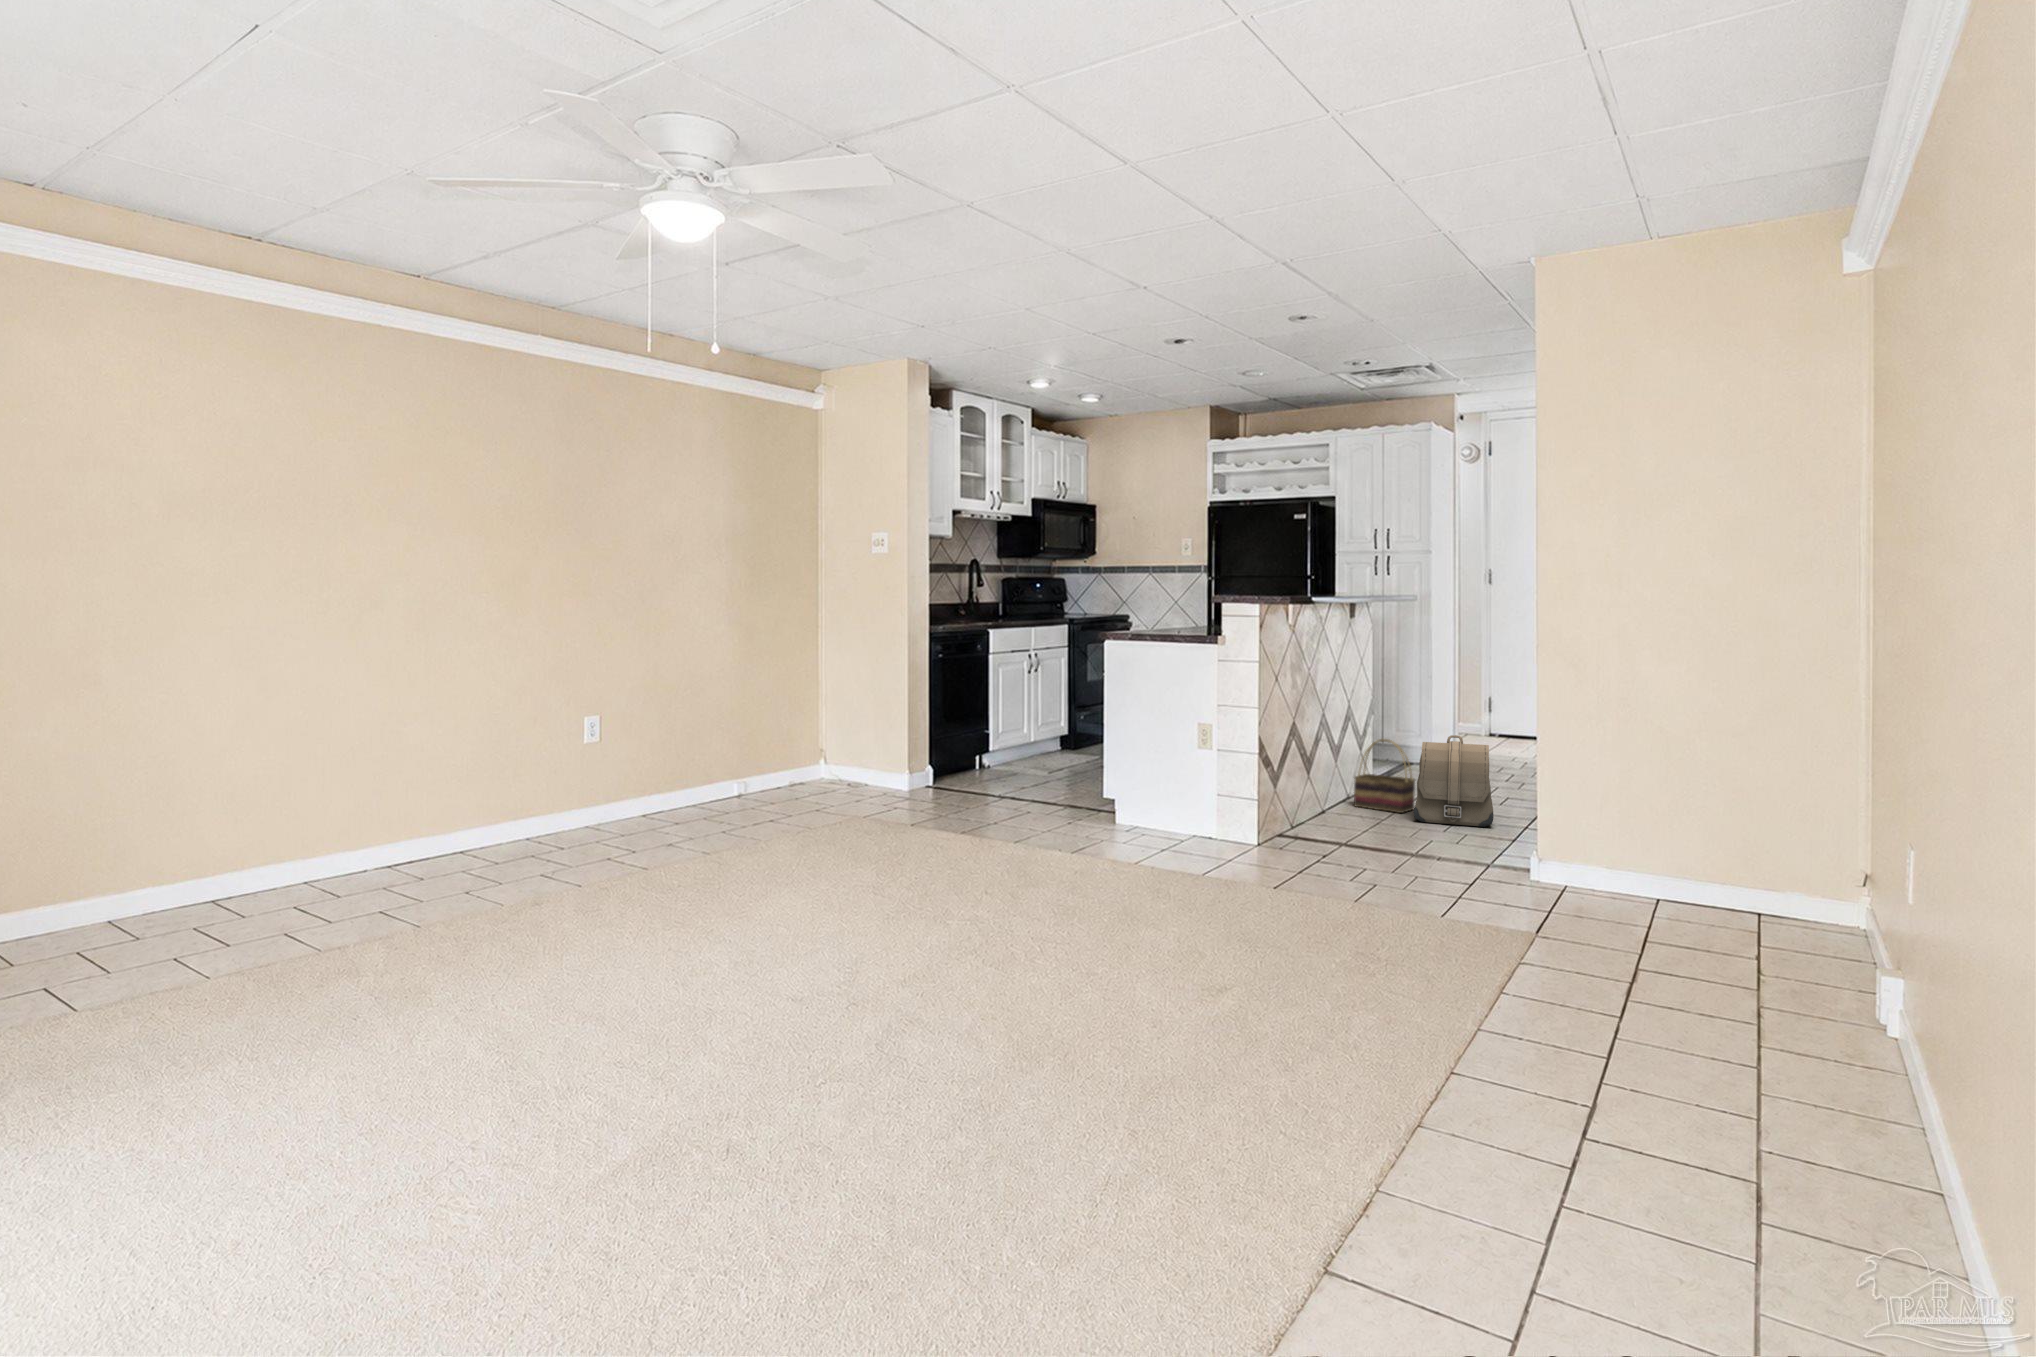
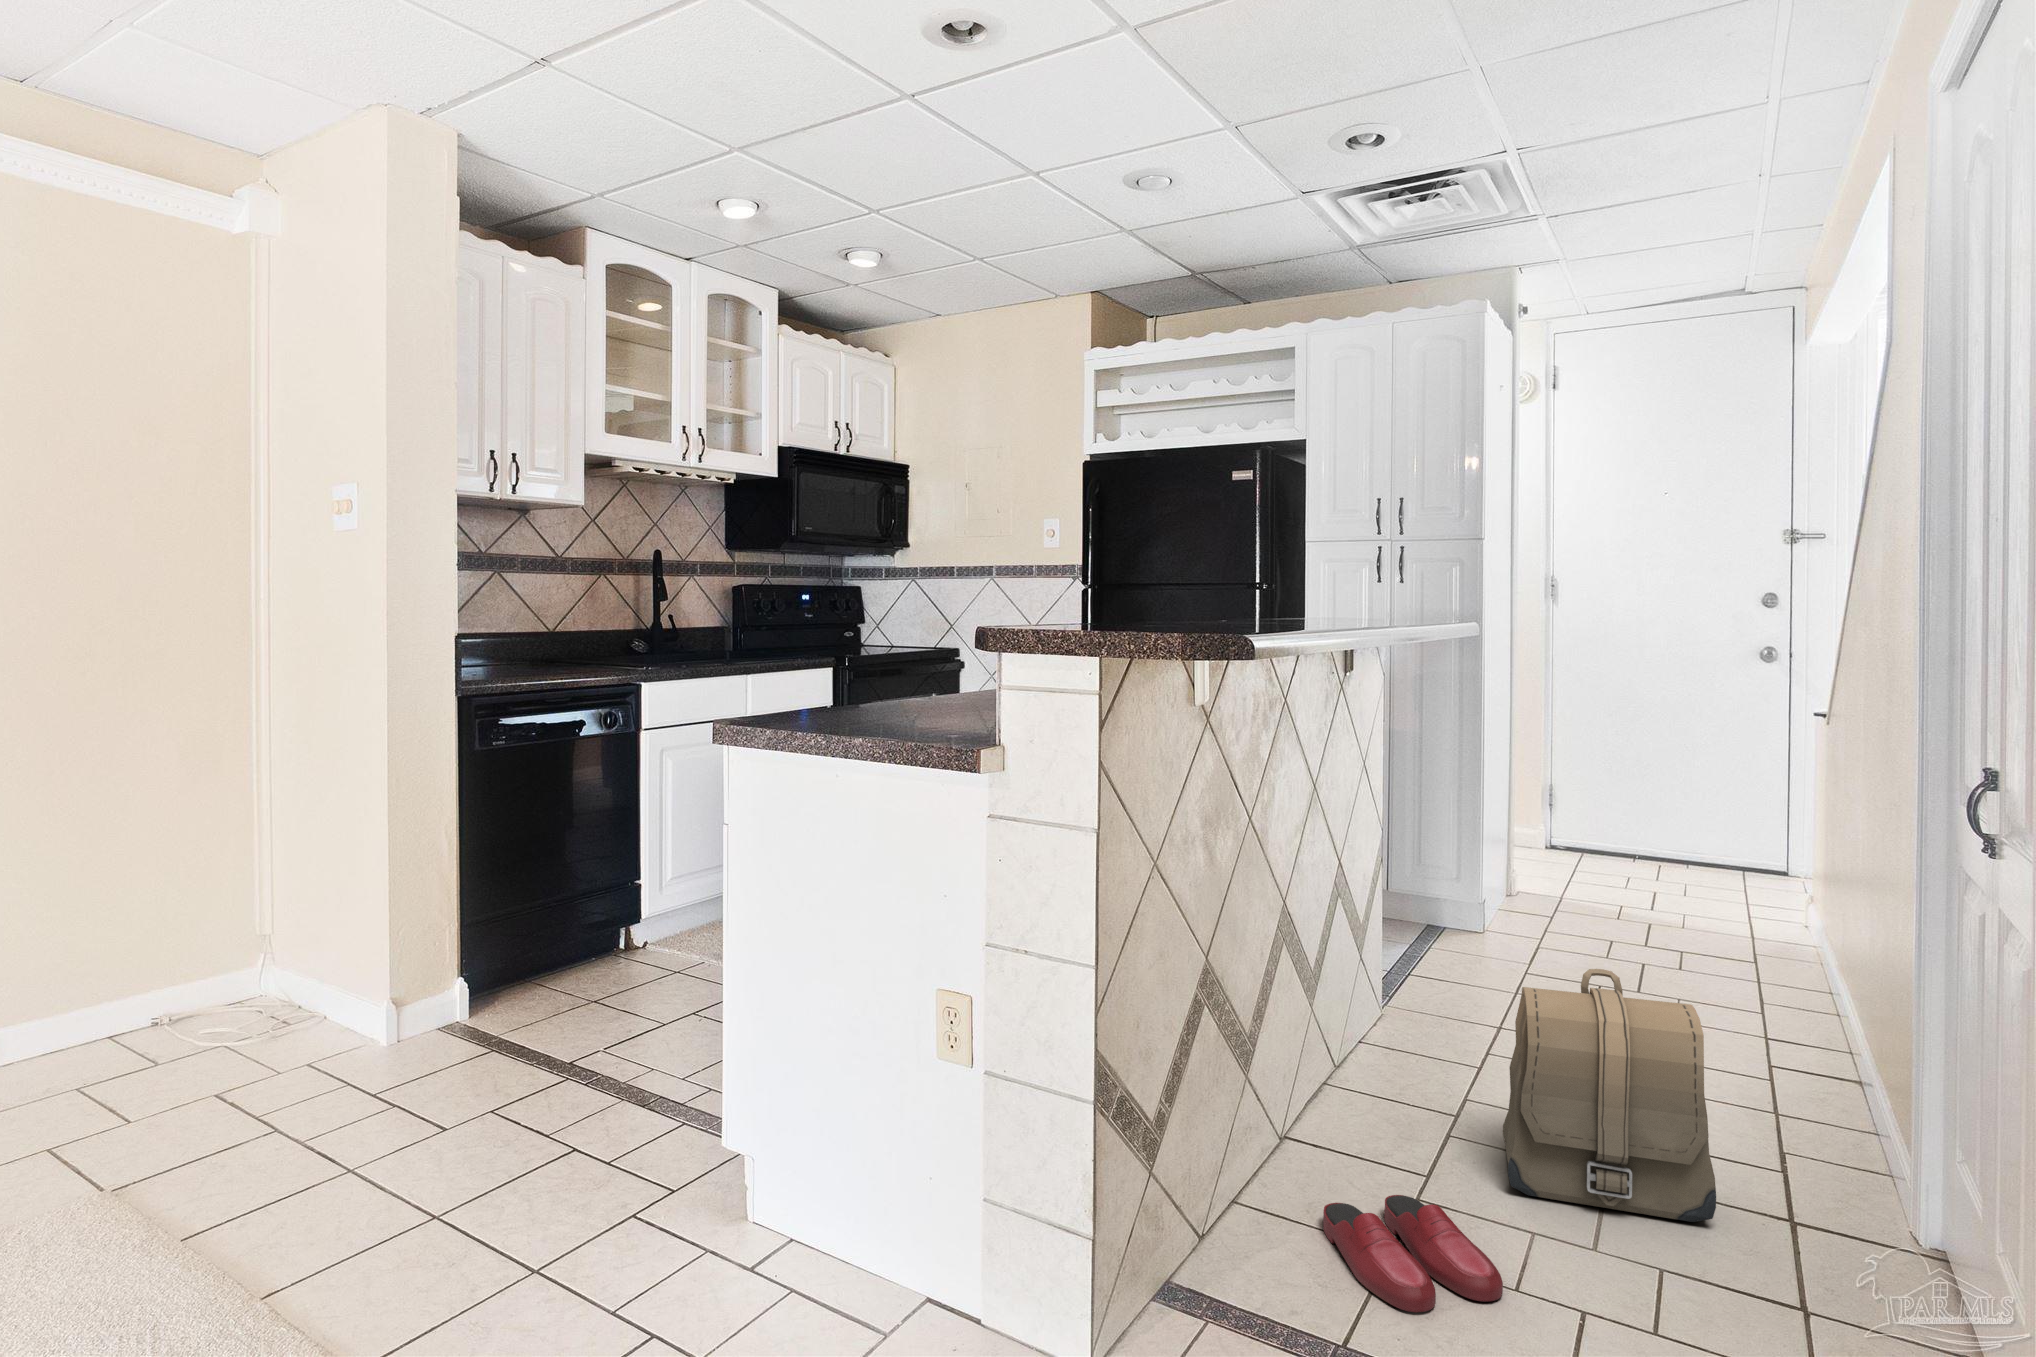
basket: present [1354,739,1415,813] -> none [1354,957,1497,1145]
slippers: none [1338,813,1404,838] -> present [1323,1195,1503,1312]

